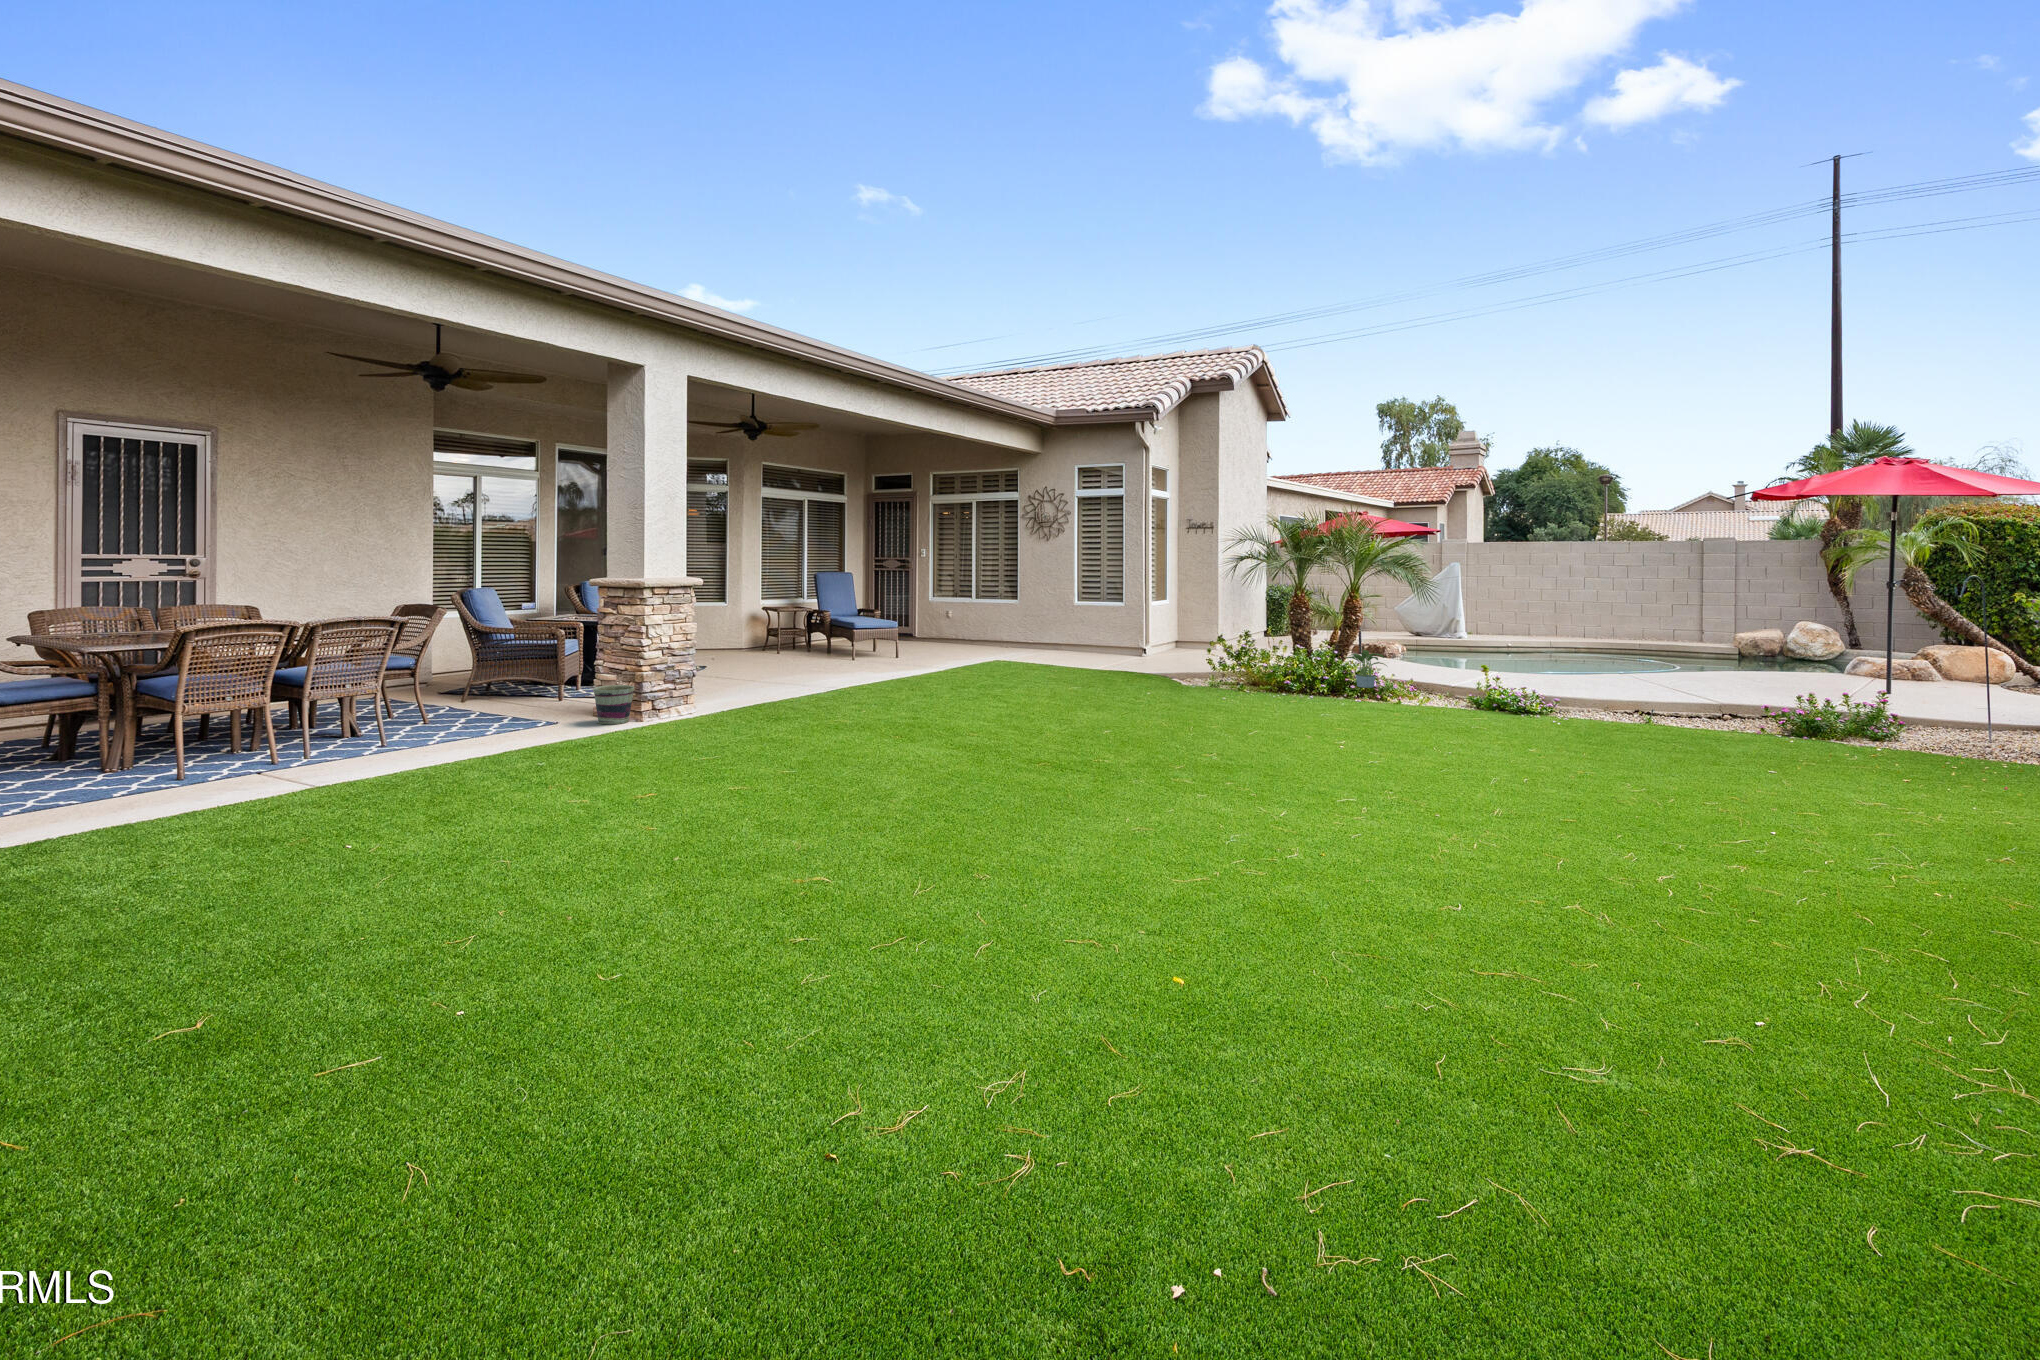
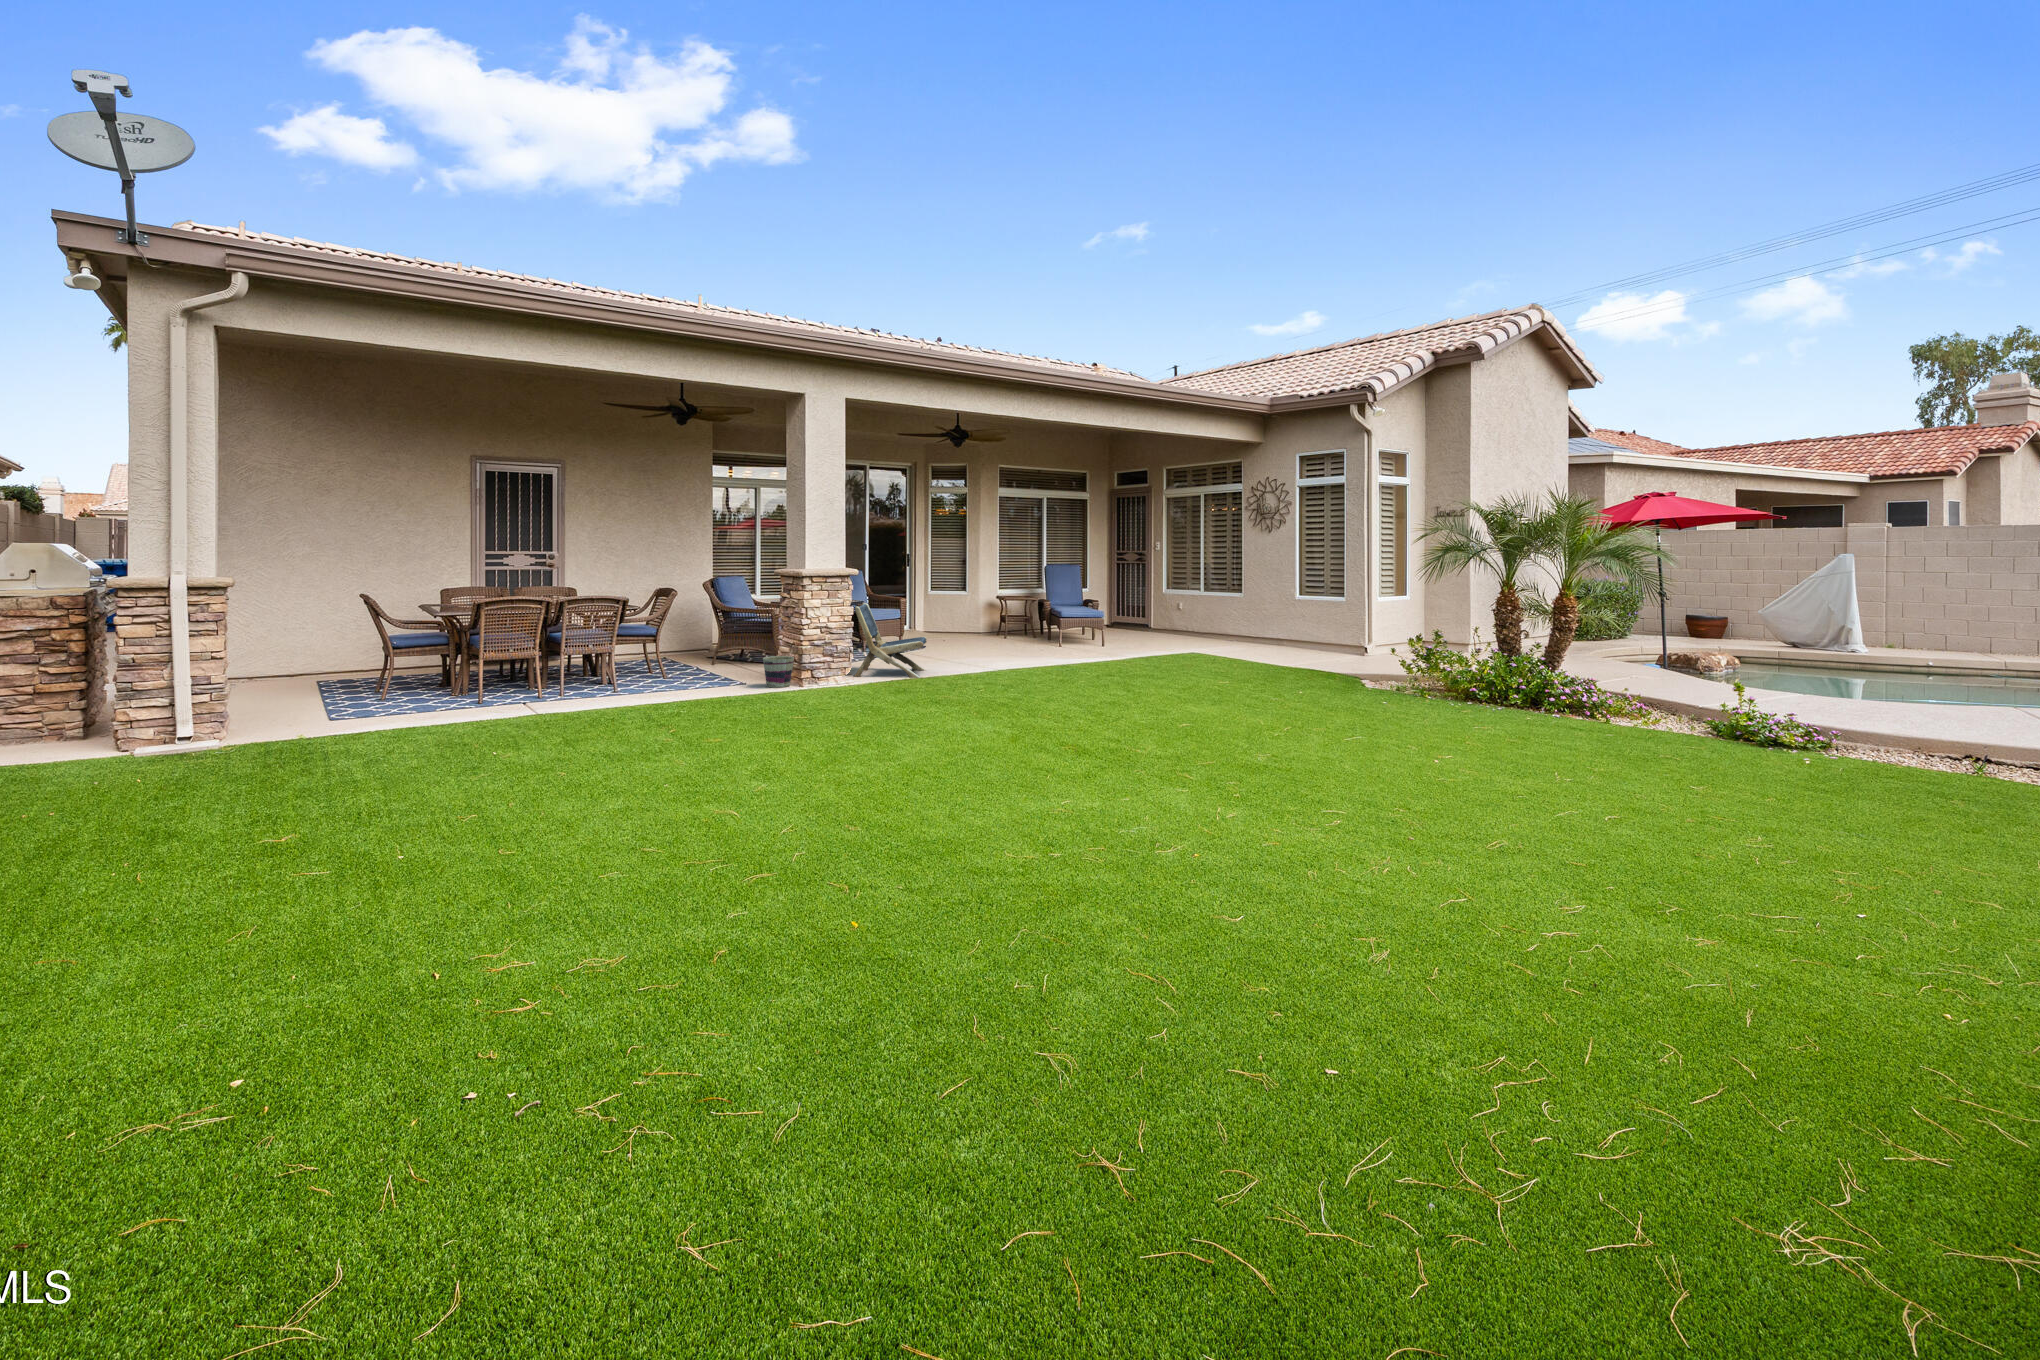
lounge chair: none [678,617,769,704] -> present [854,603,927,677]
potted plant: present [1345,650,1387,688] -> none [1561,658,1621,704]

